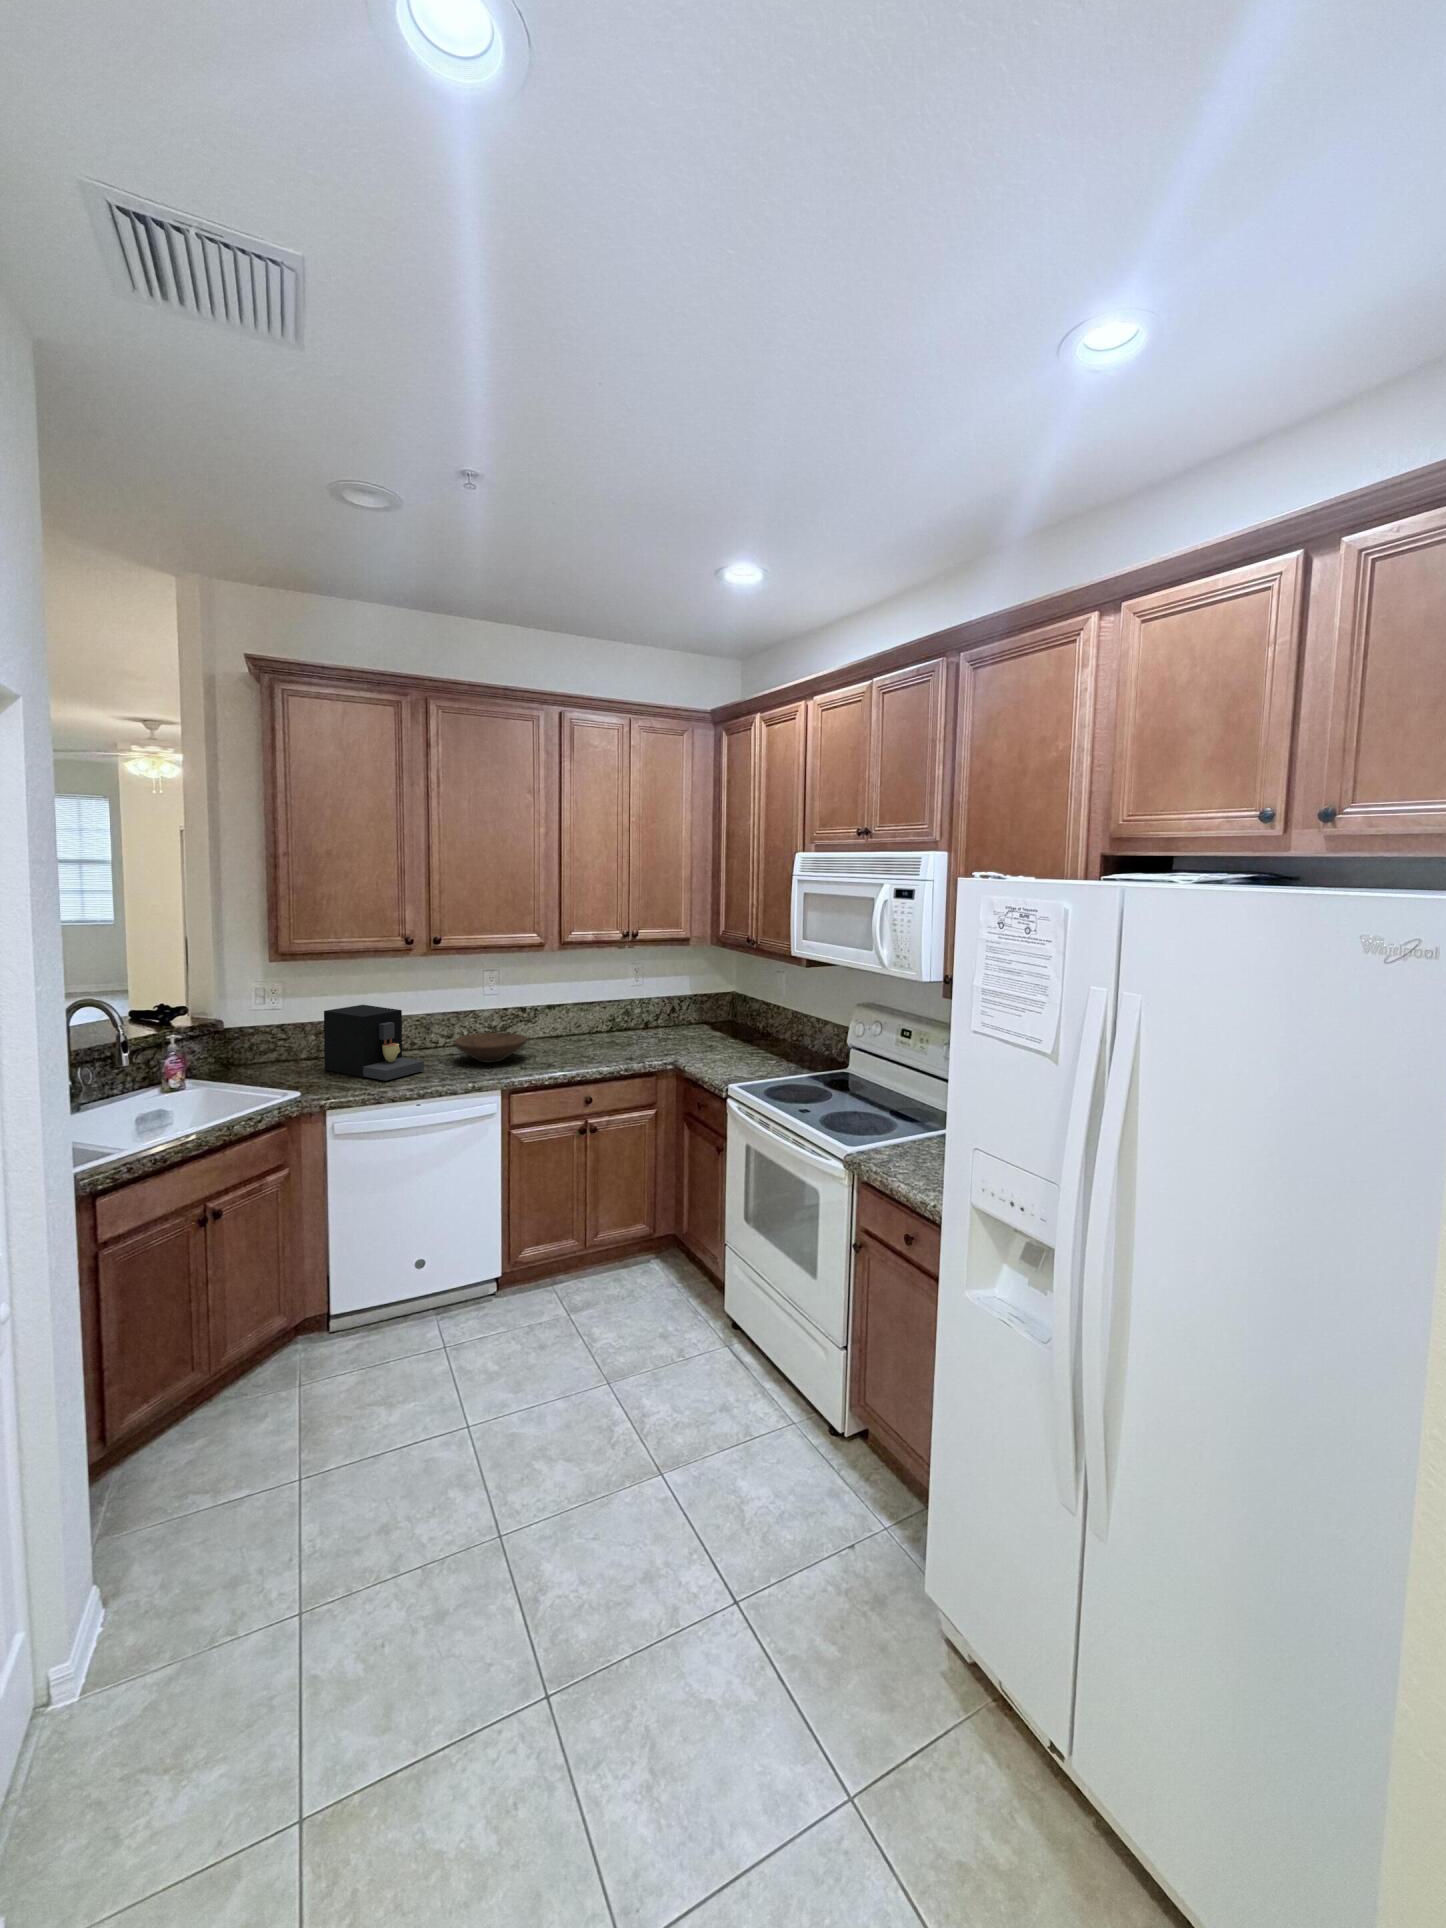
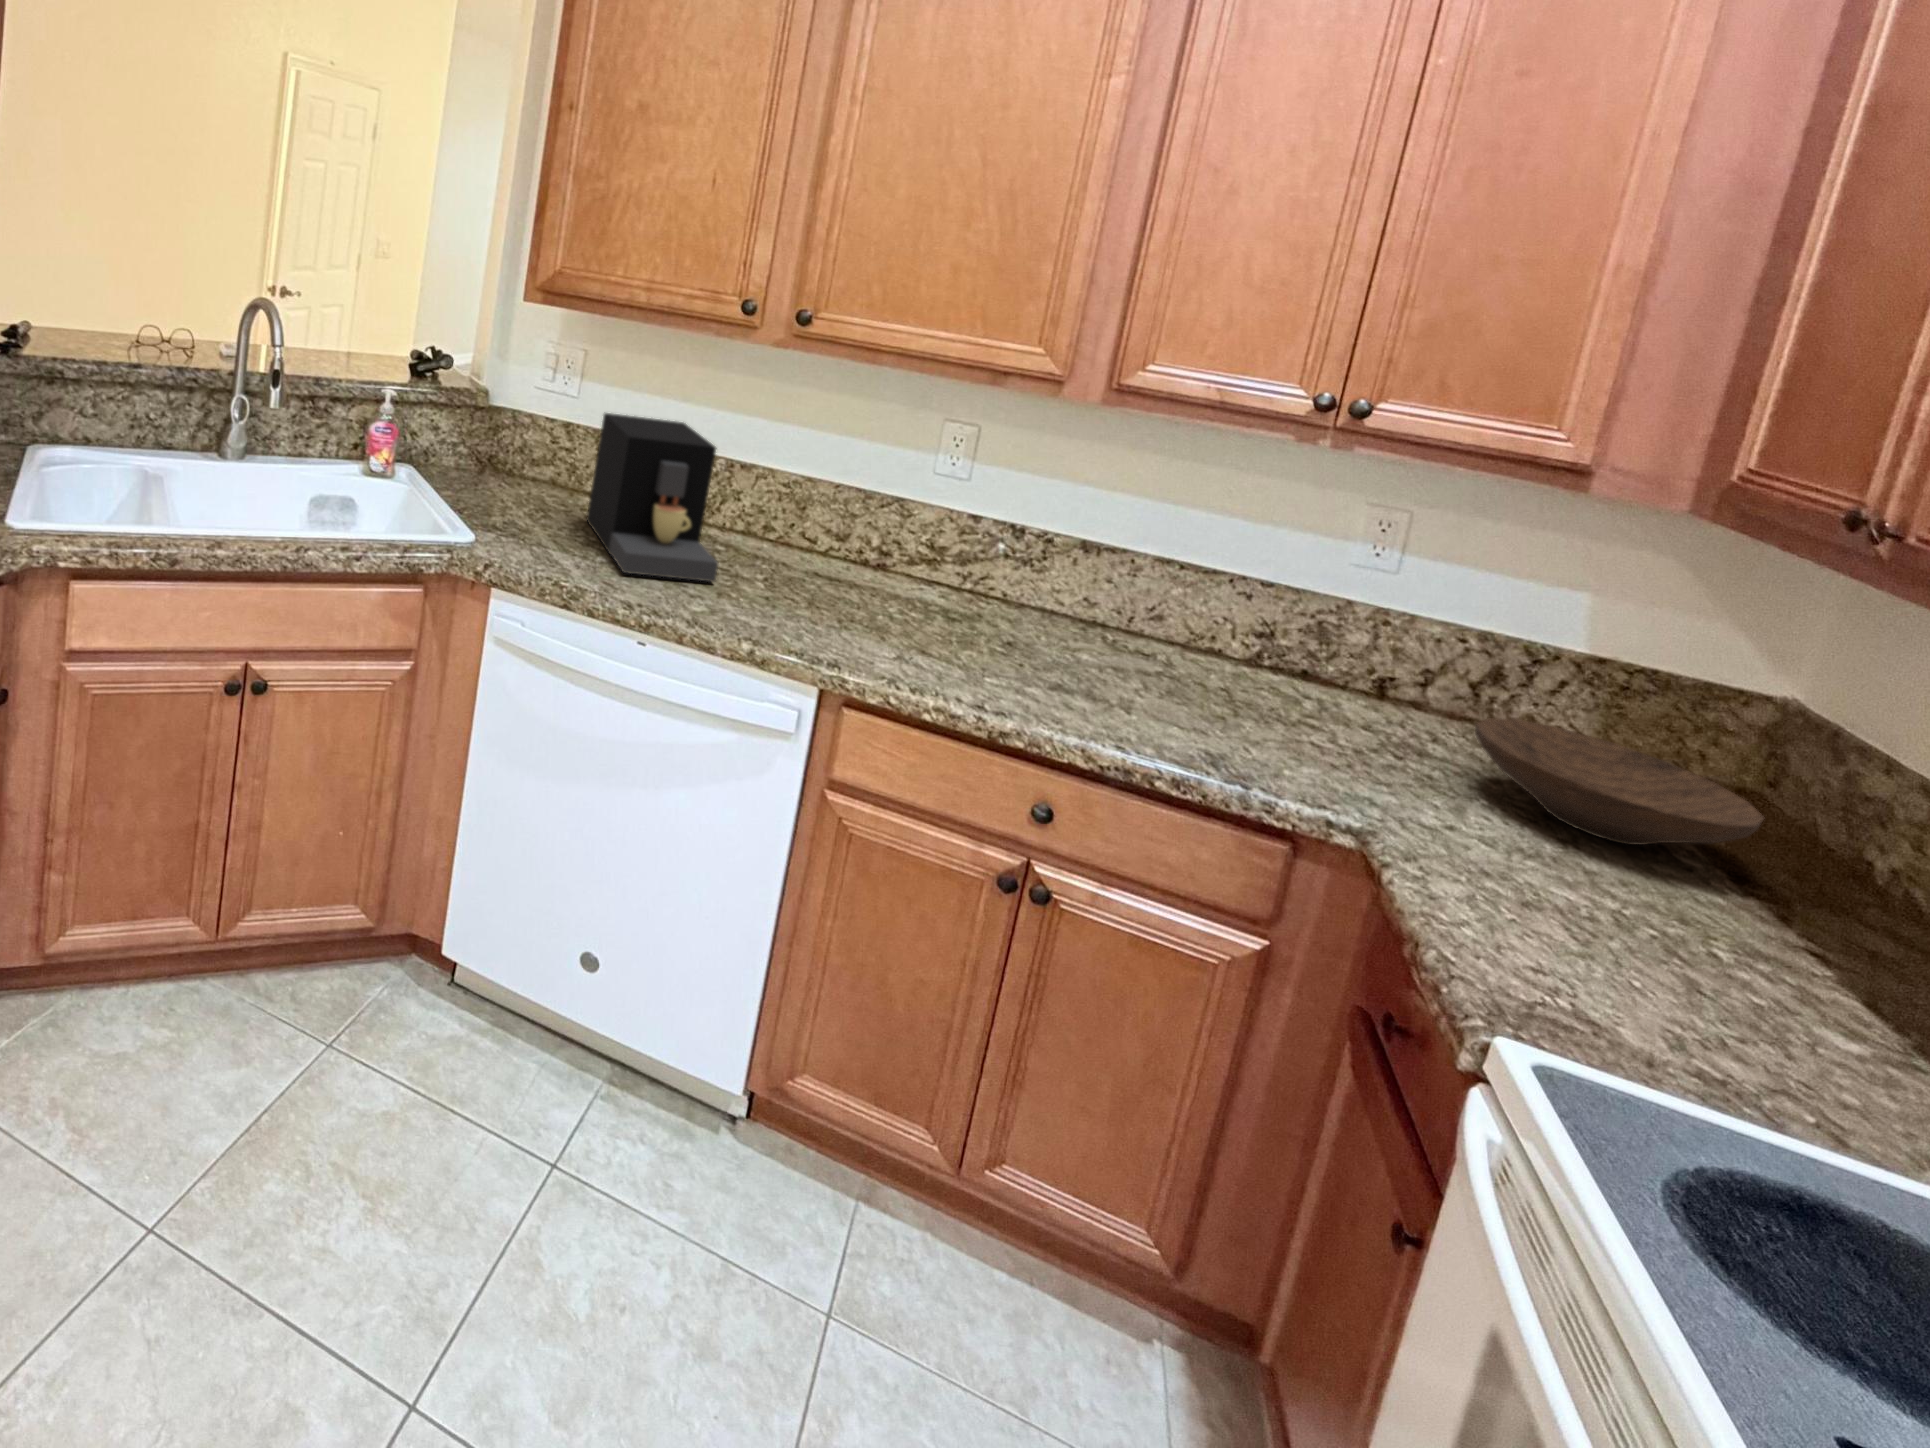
wooden bowl: present [454,1032,528,1063] -> present [1475,718,1764,845]

